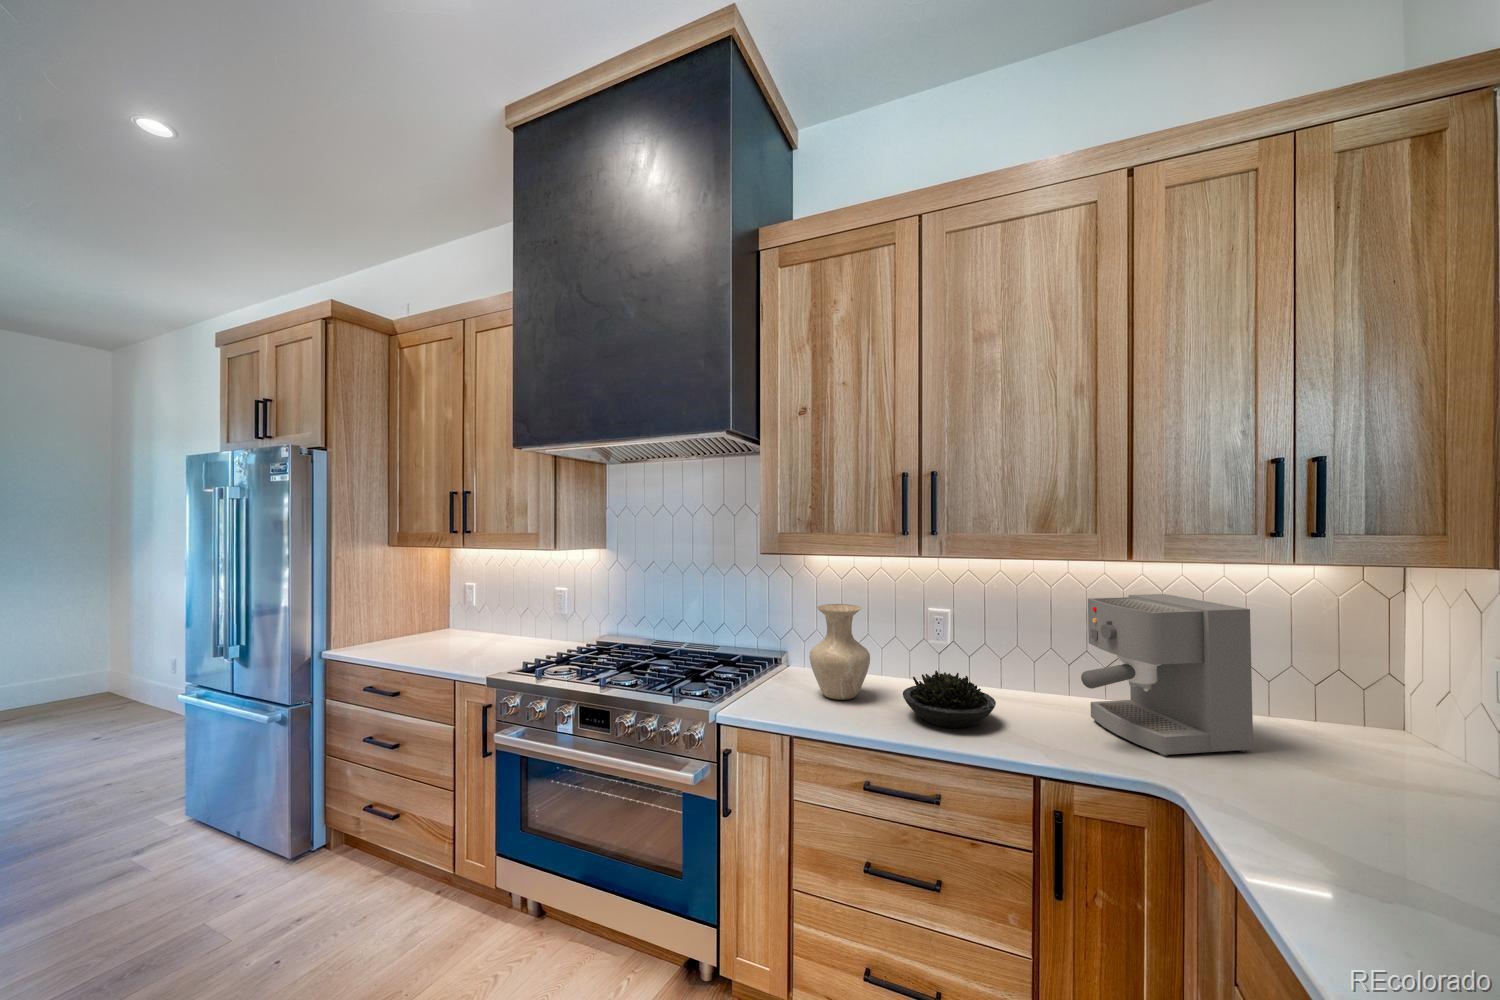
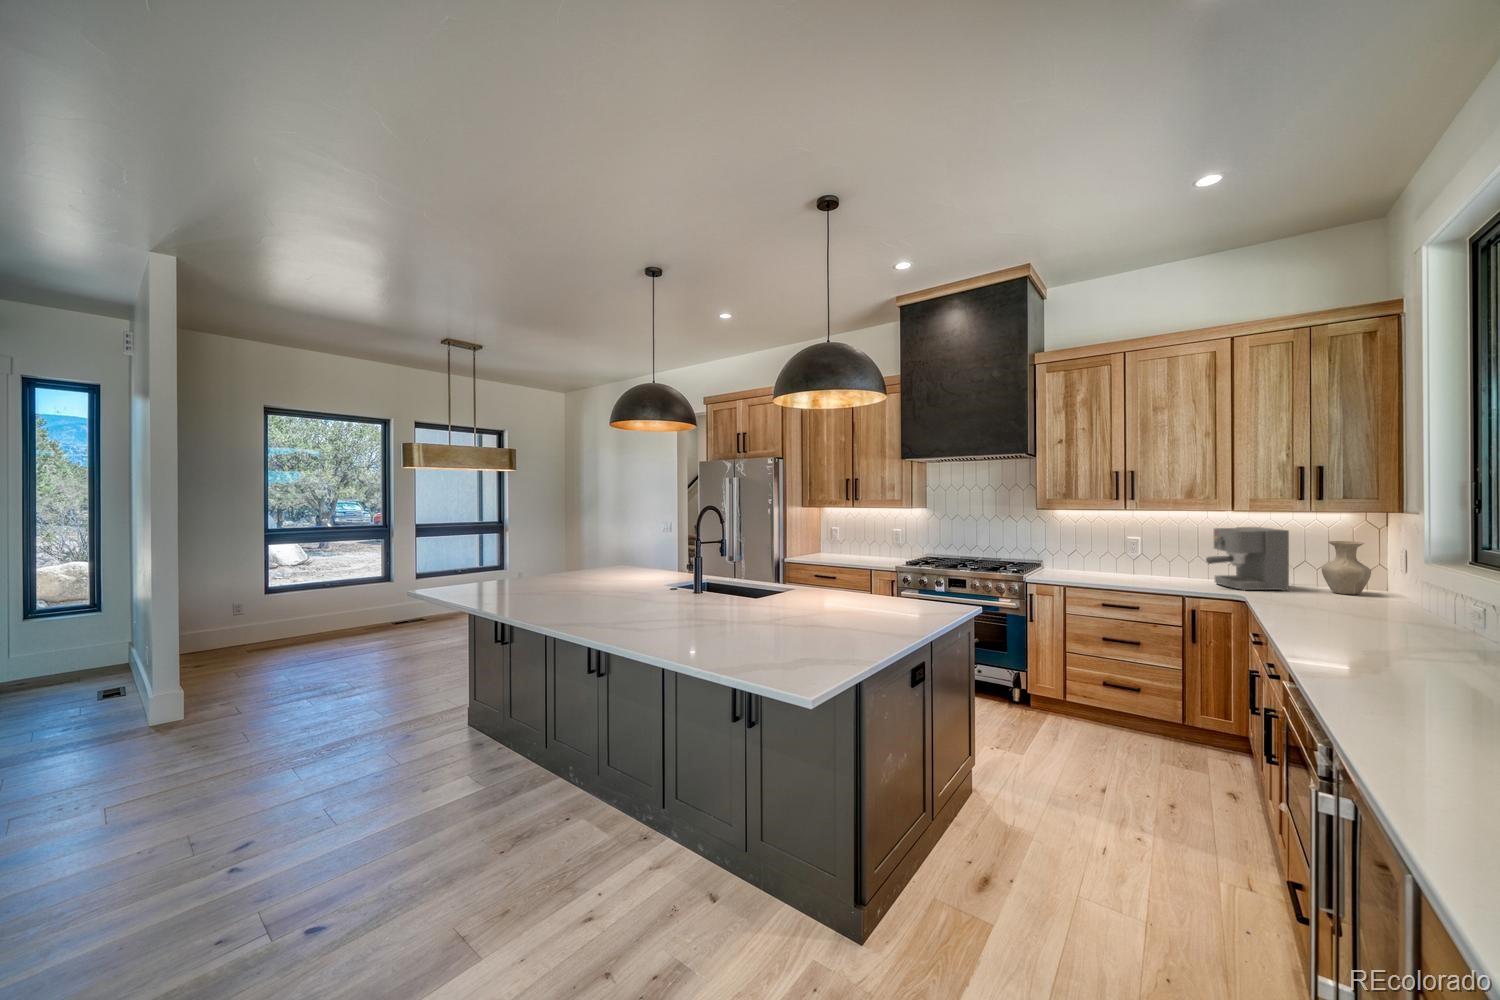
vase: present [809,604,870,700] -> present [1322,541,1371,595]
succulent plant: present [903,671,996,728] -> none [1118,561,1165,584]

